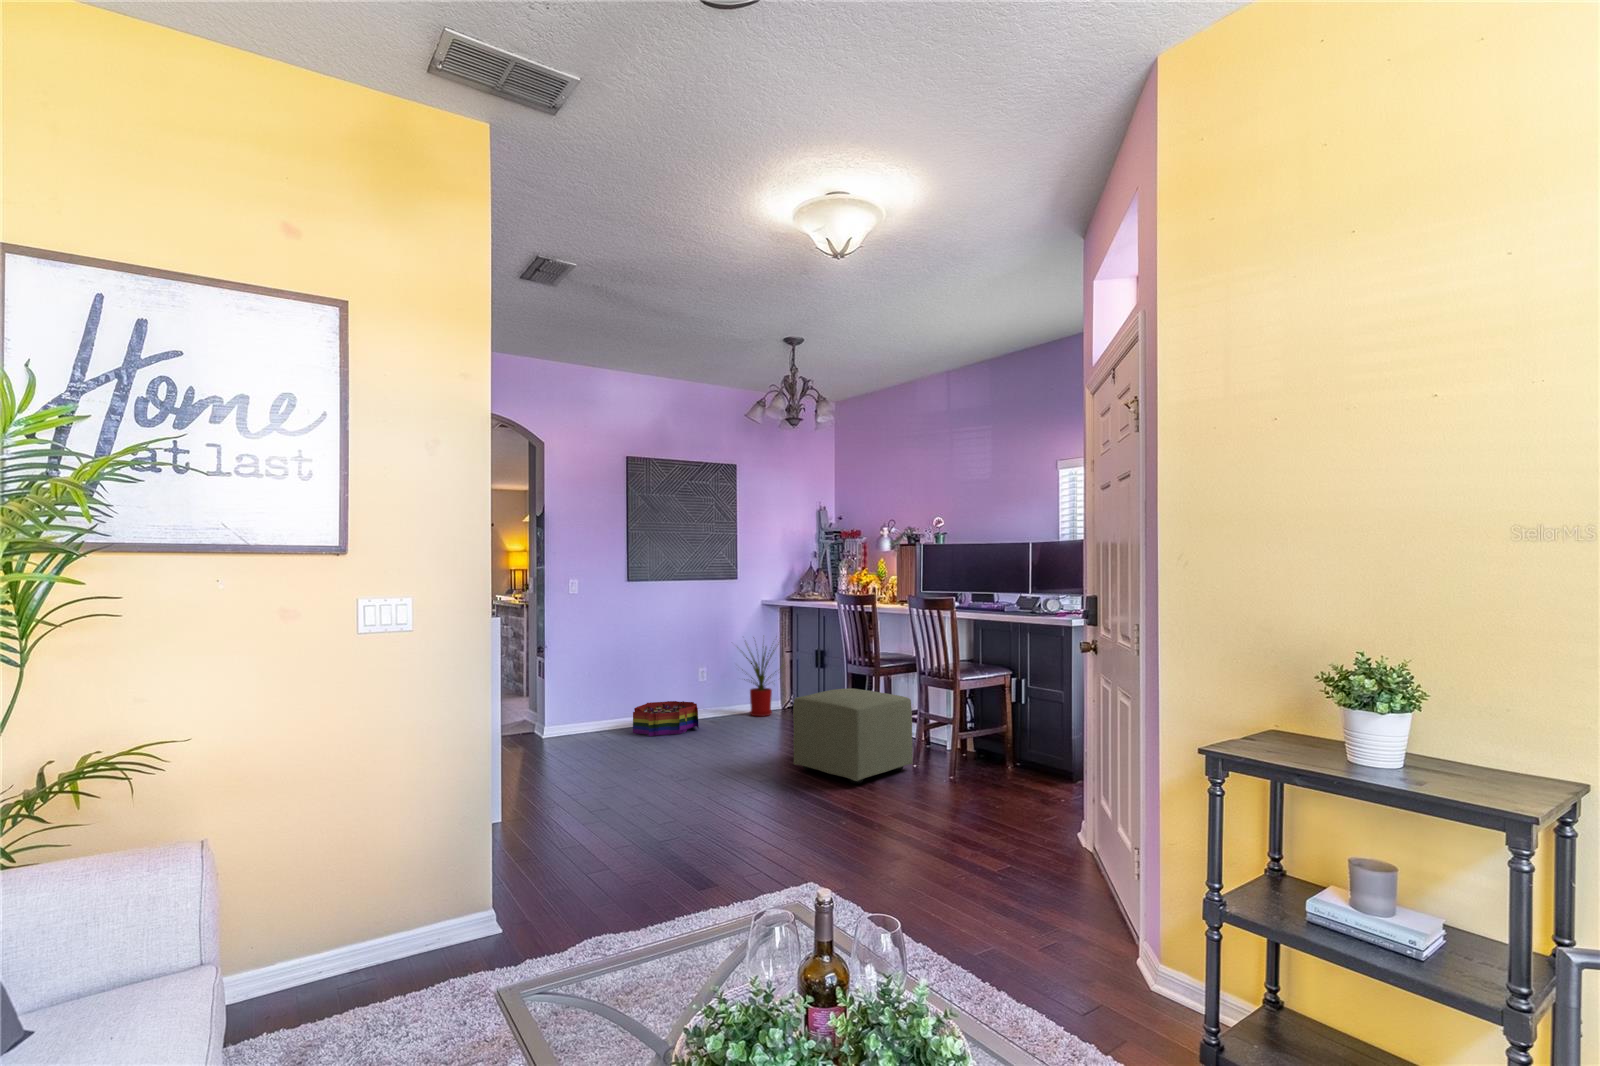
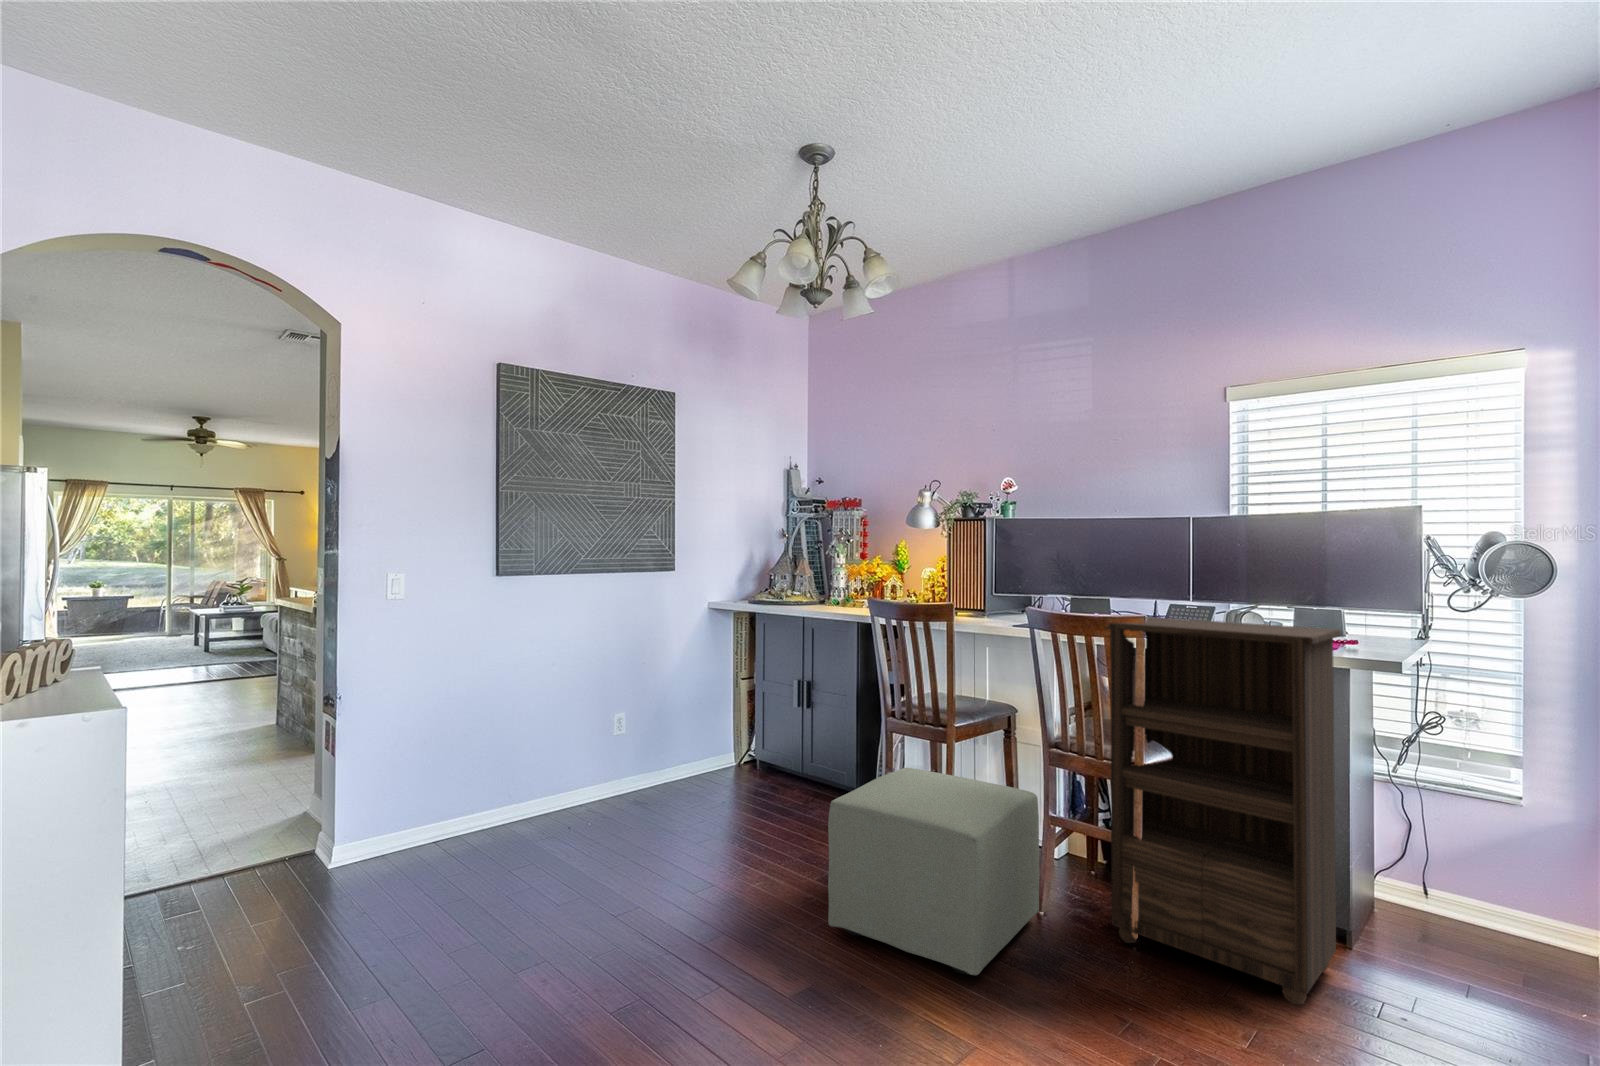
bookshelf: none [941,600,1059,799] -> present [1105,617,1340,1004]
house plant: present [744,644,779,716] -> none [666,653,764,789]
storage bin: present [633,701,699,736] -> none [505,773,621,847]

